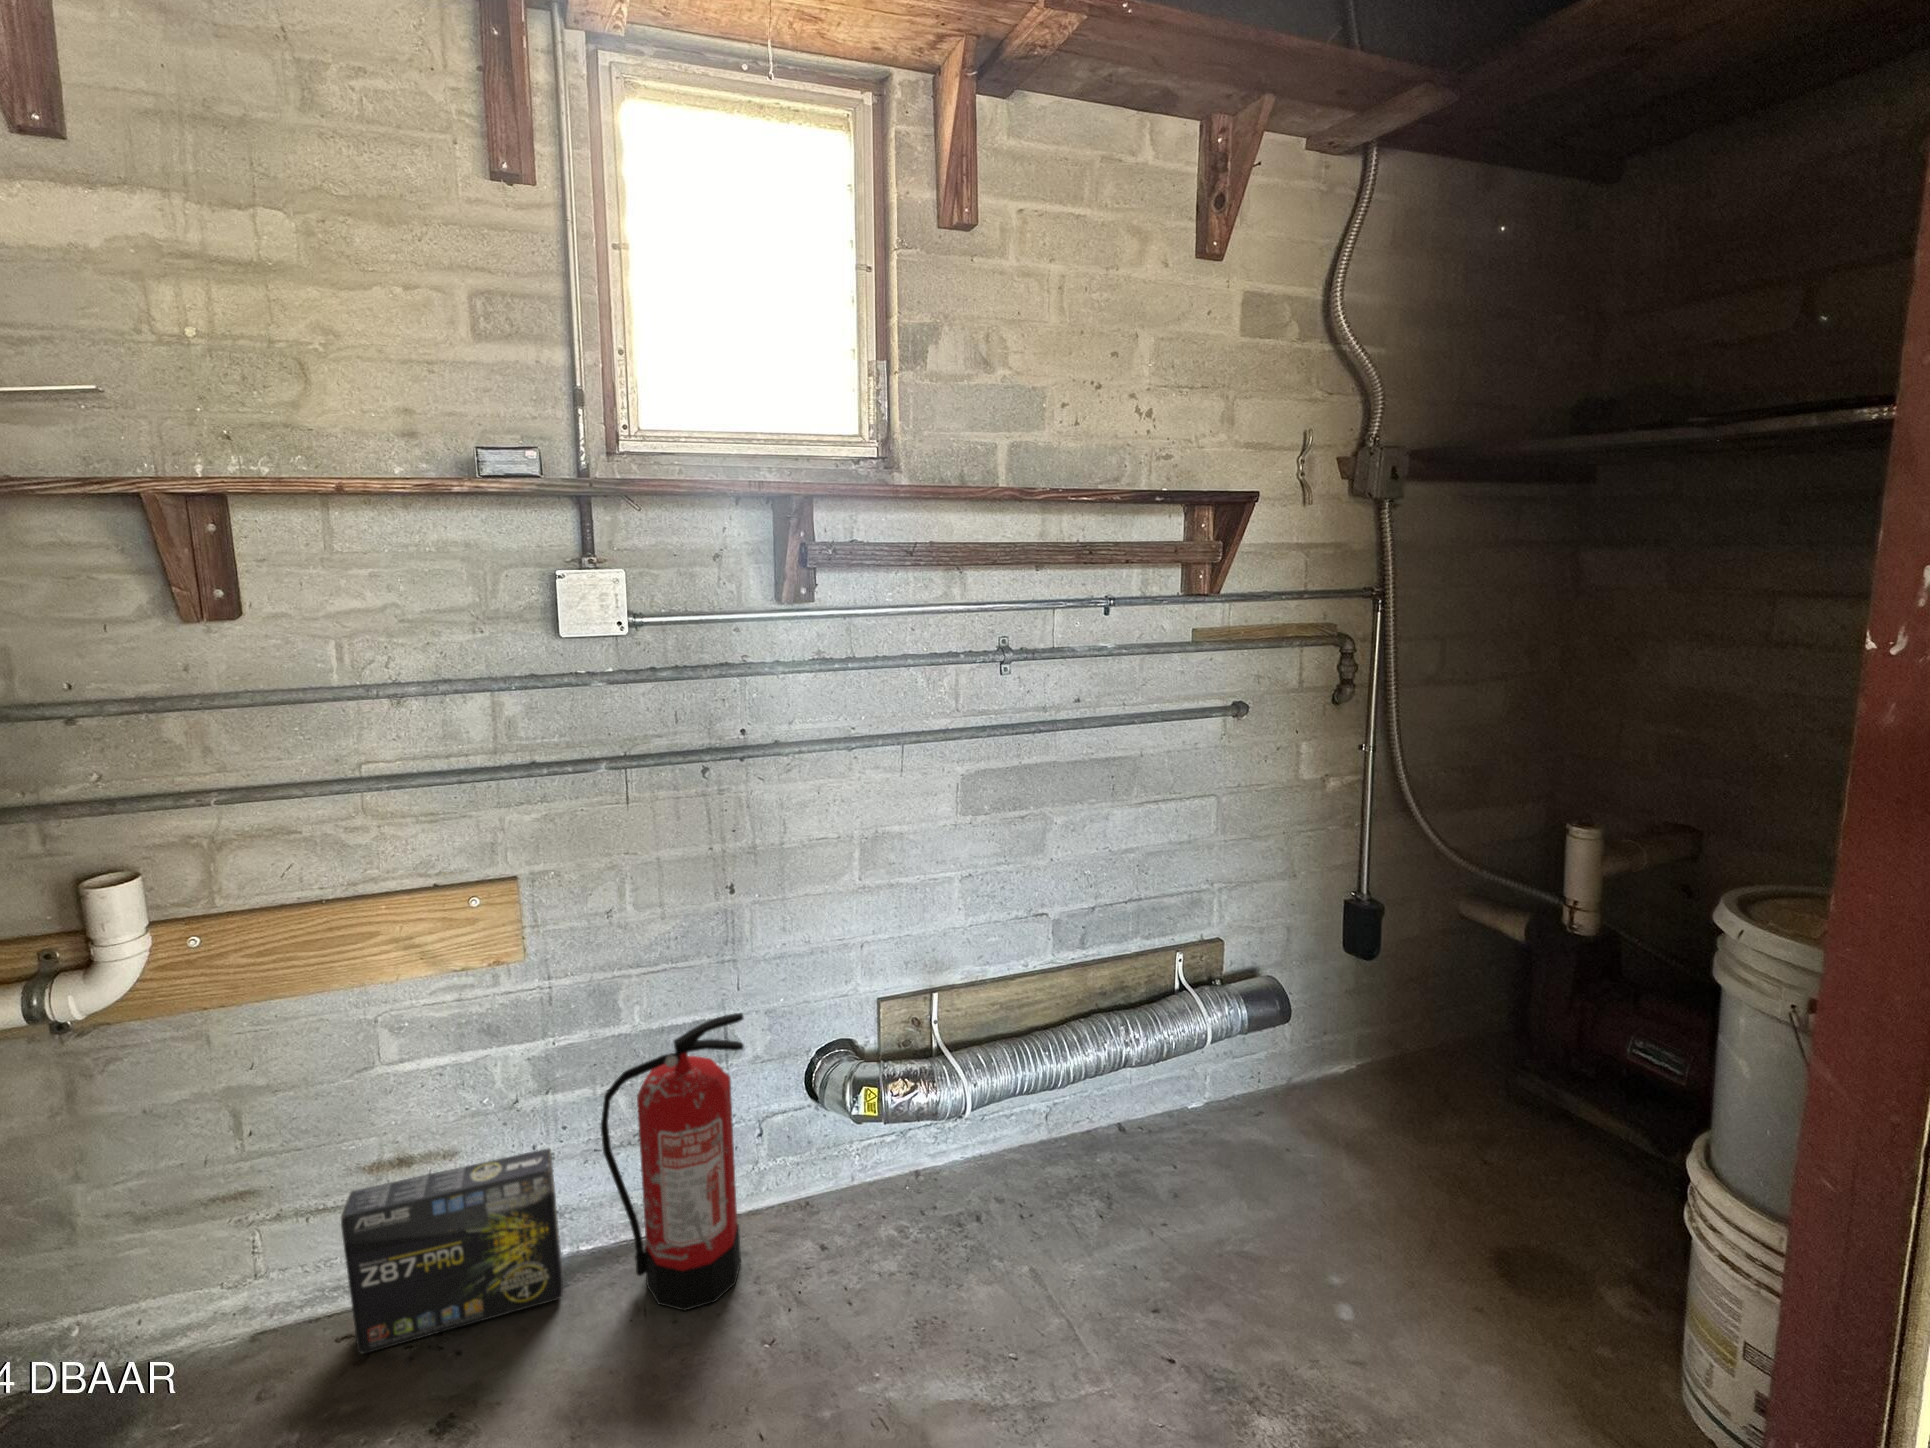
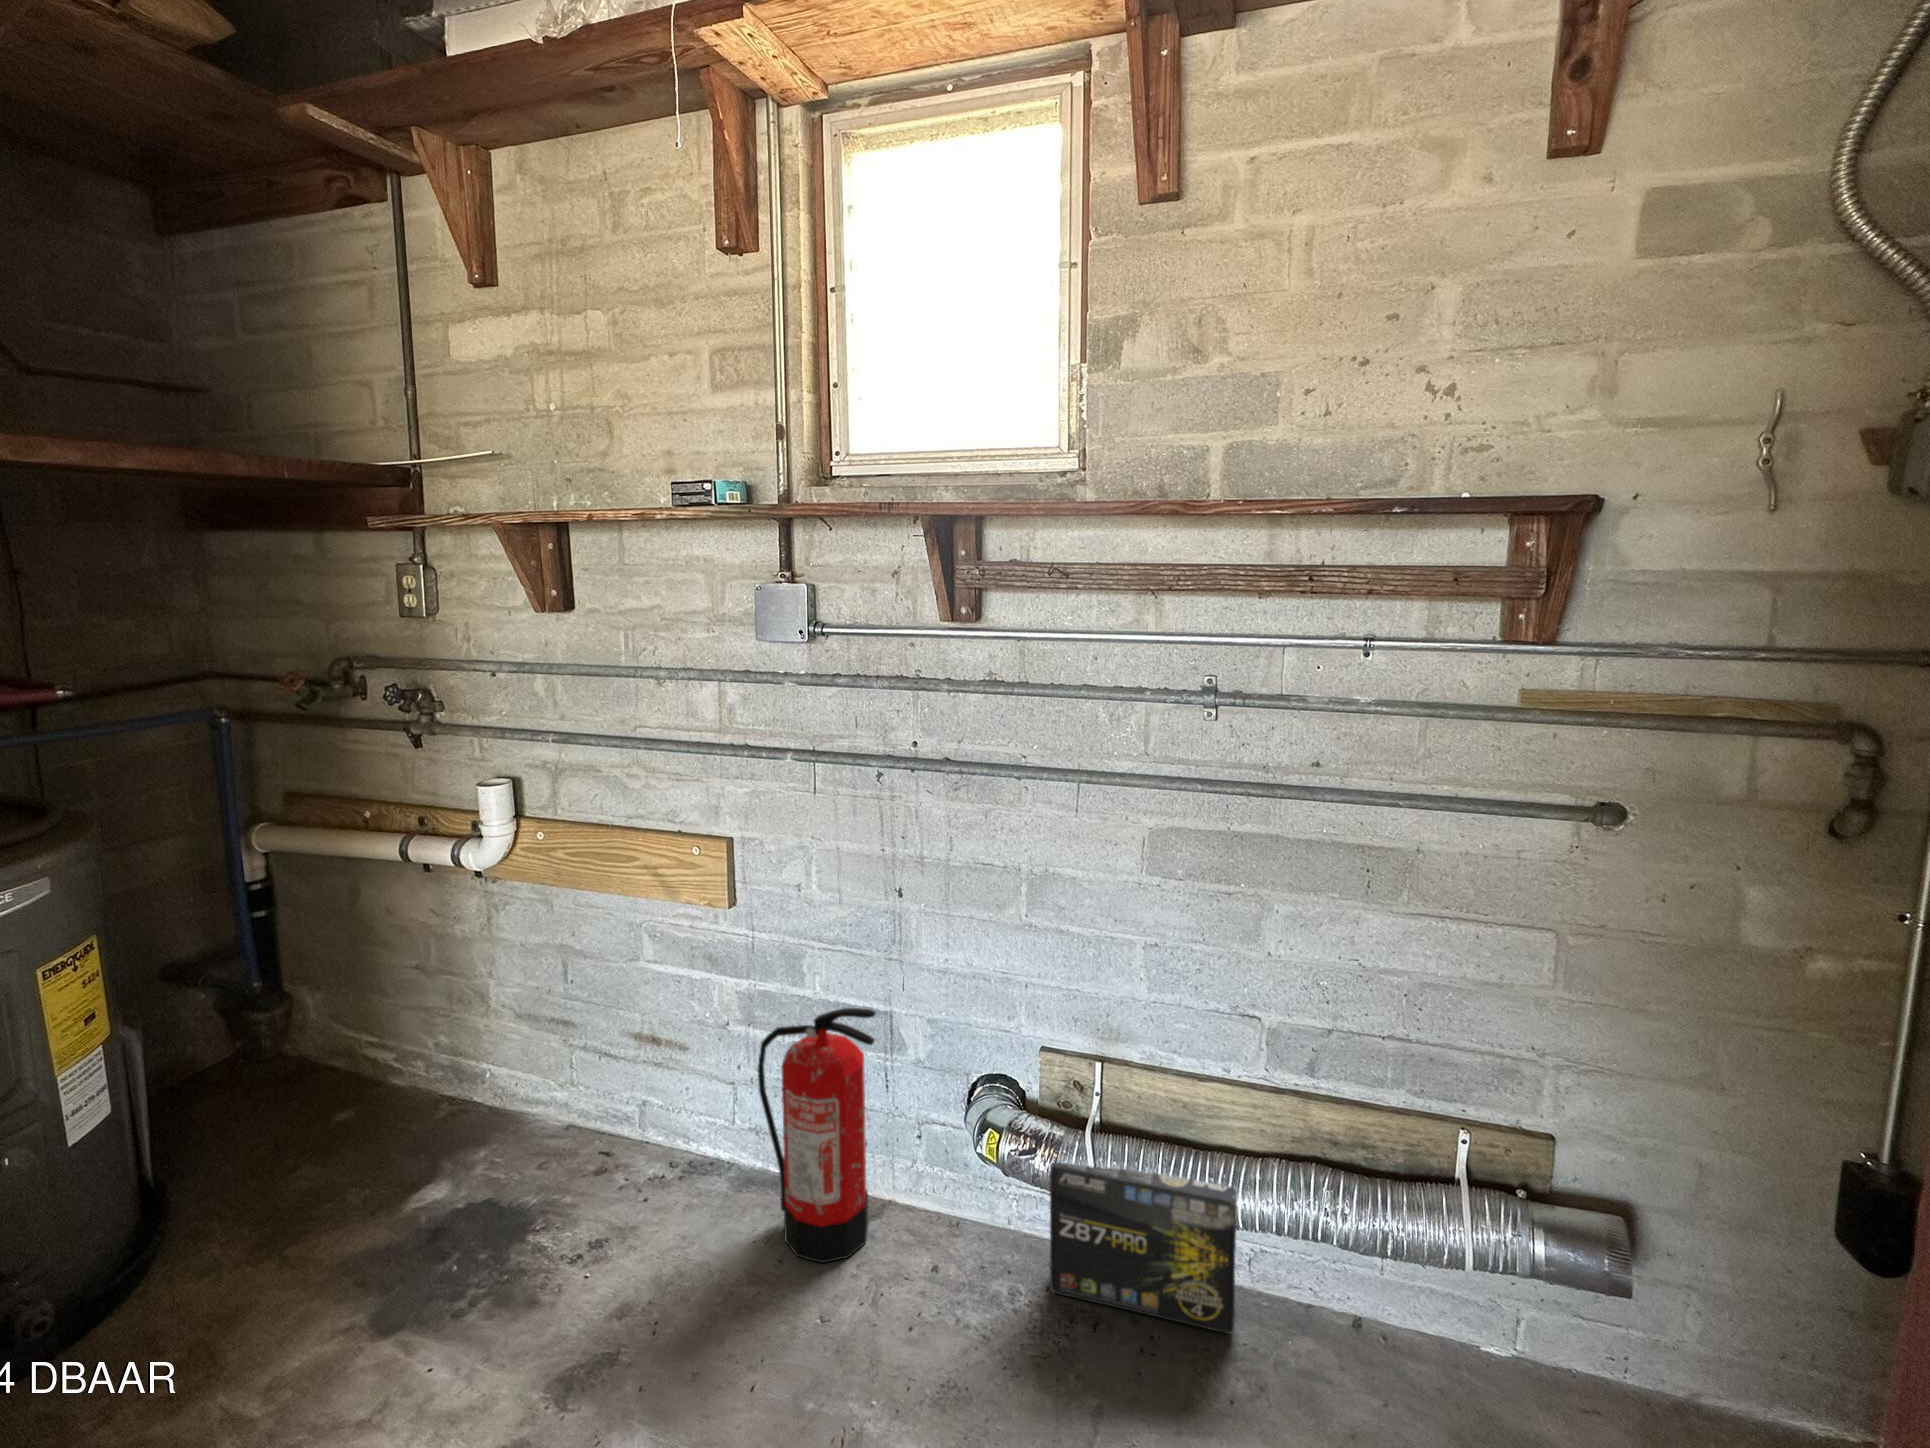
box: present [341,1149,563,1354] -> present [1050,1160,1237,1334]

